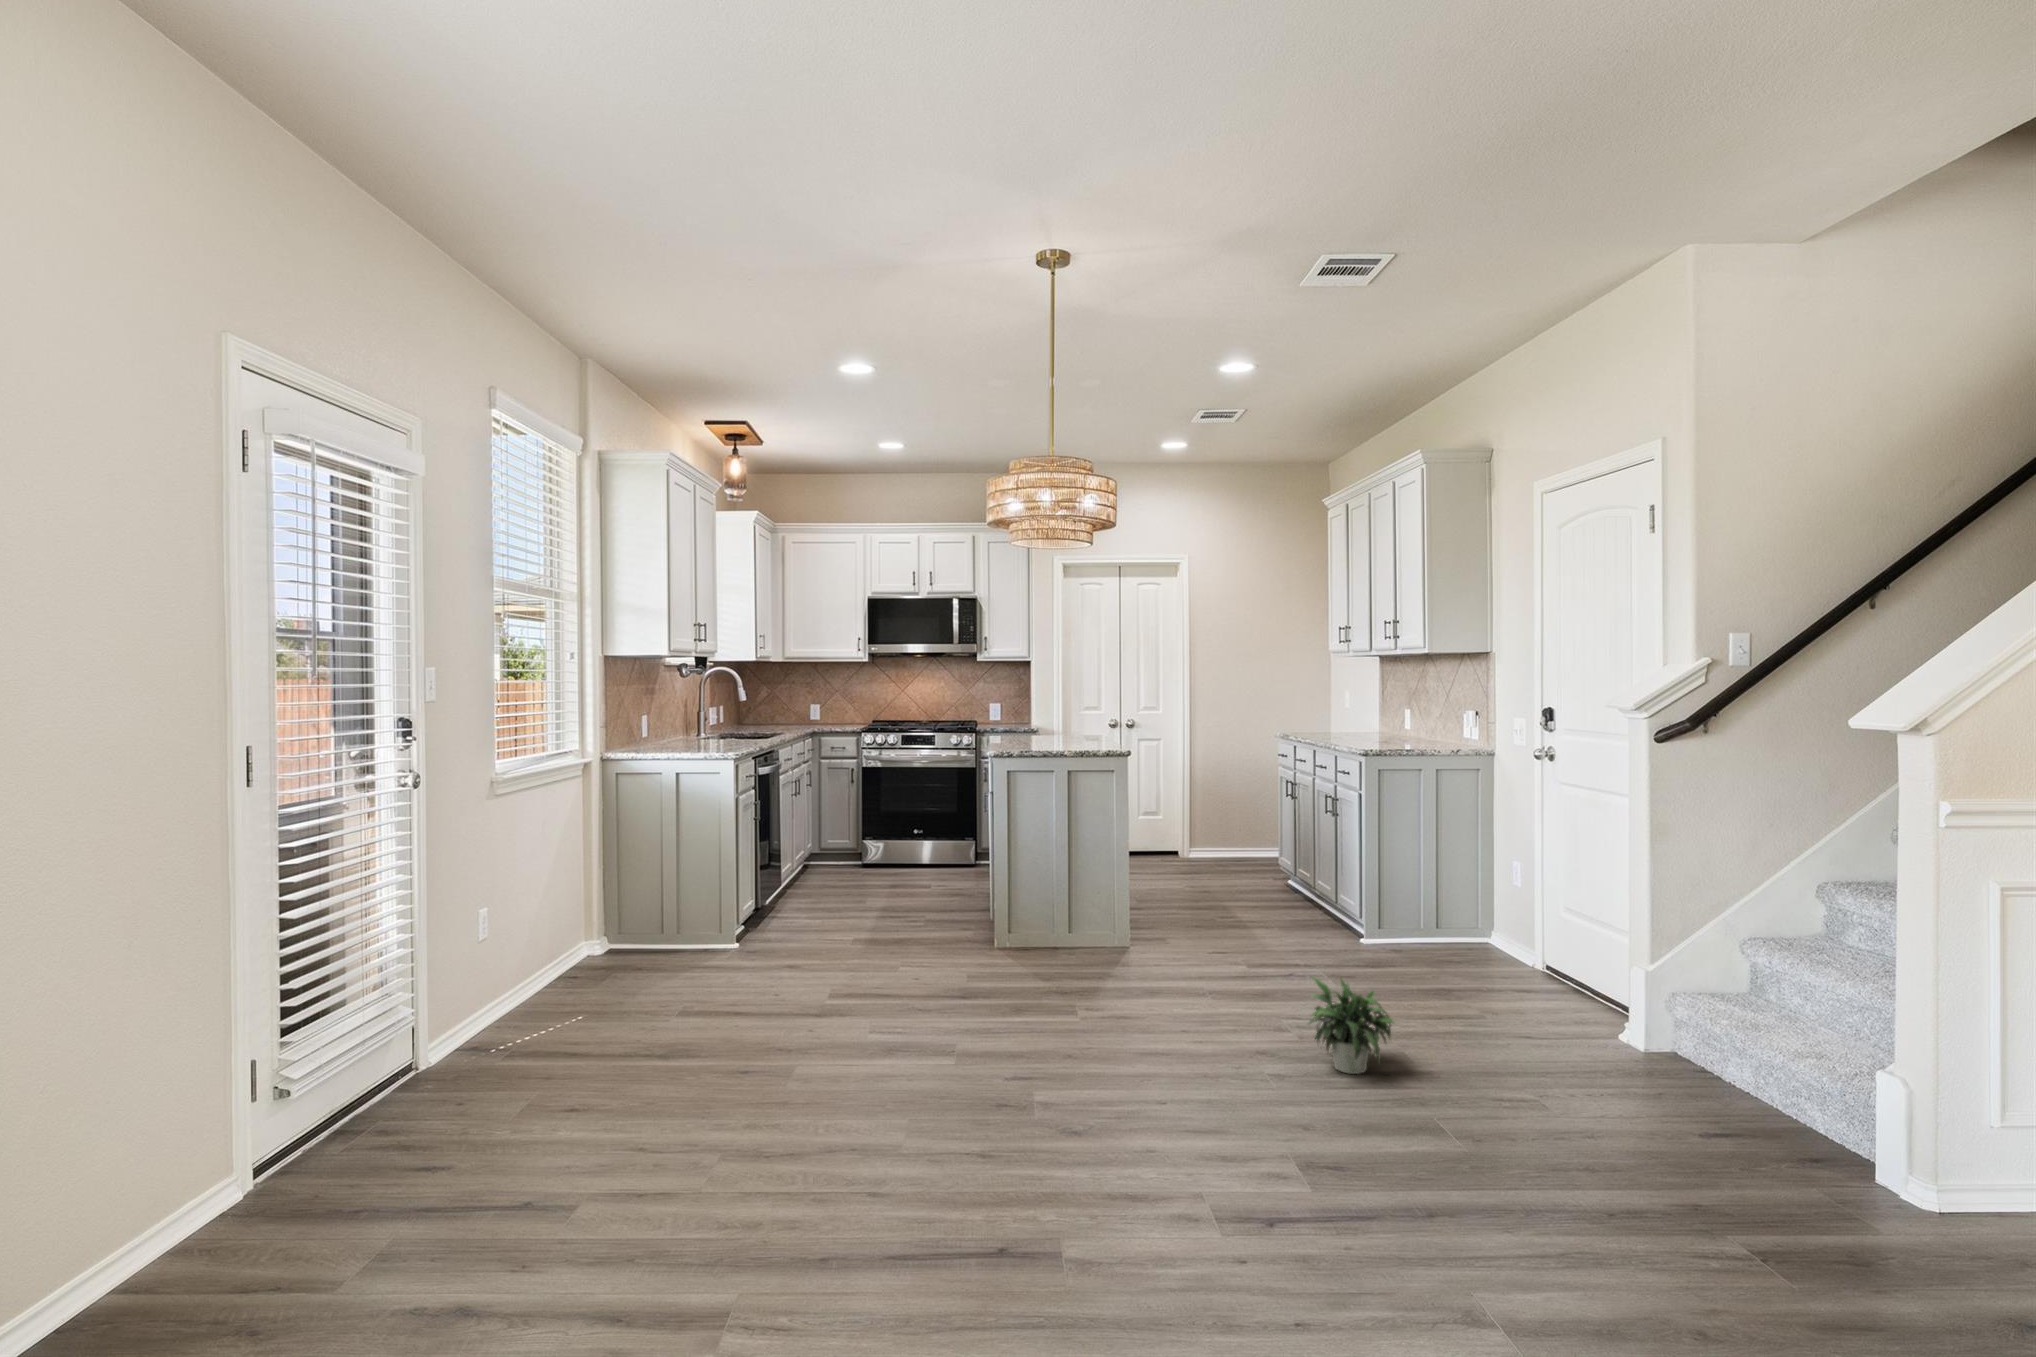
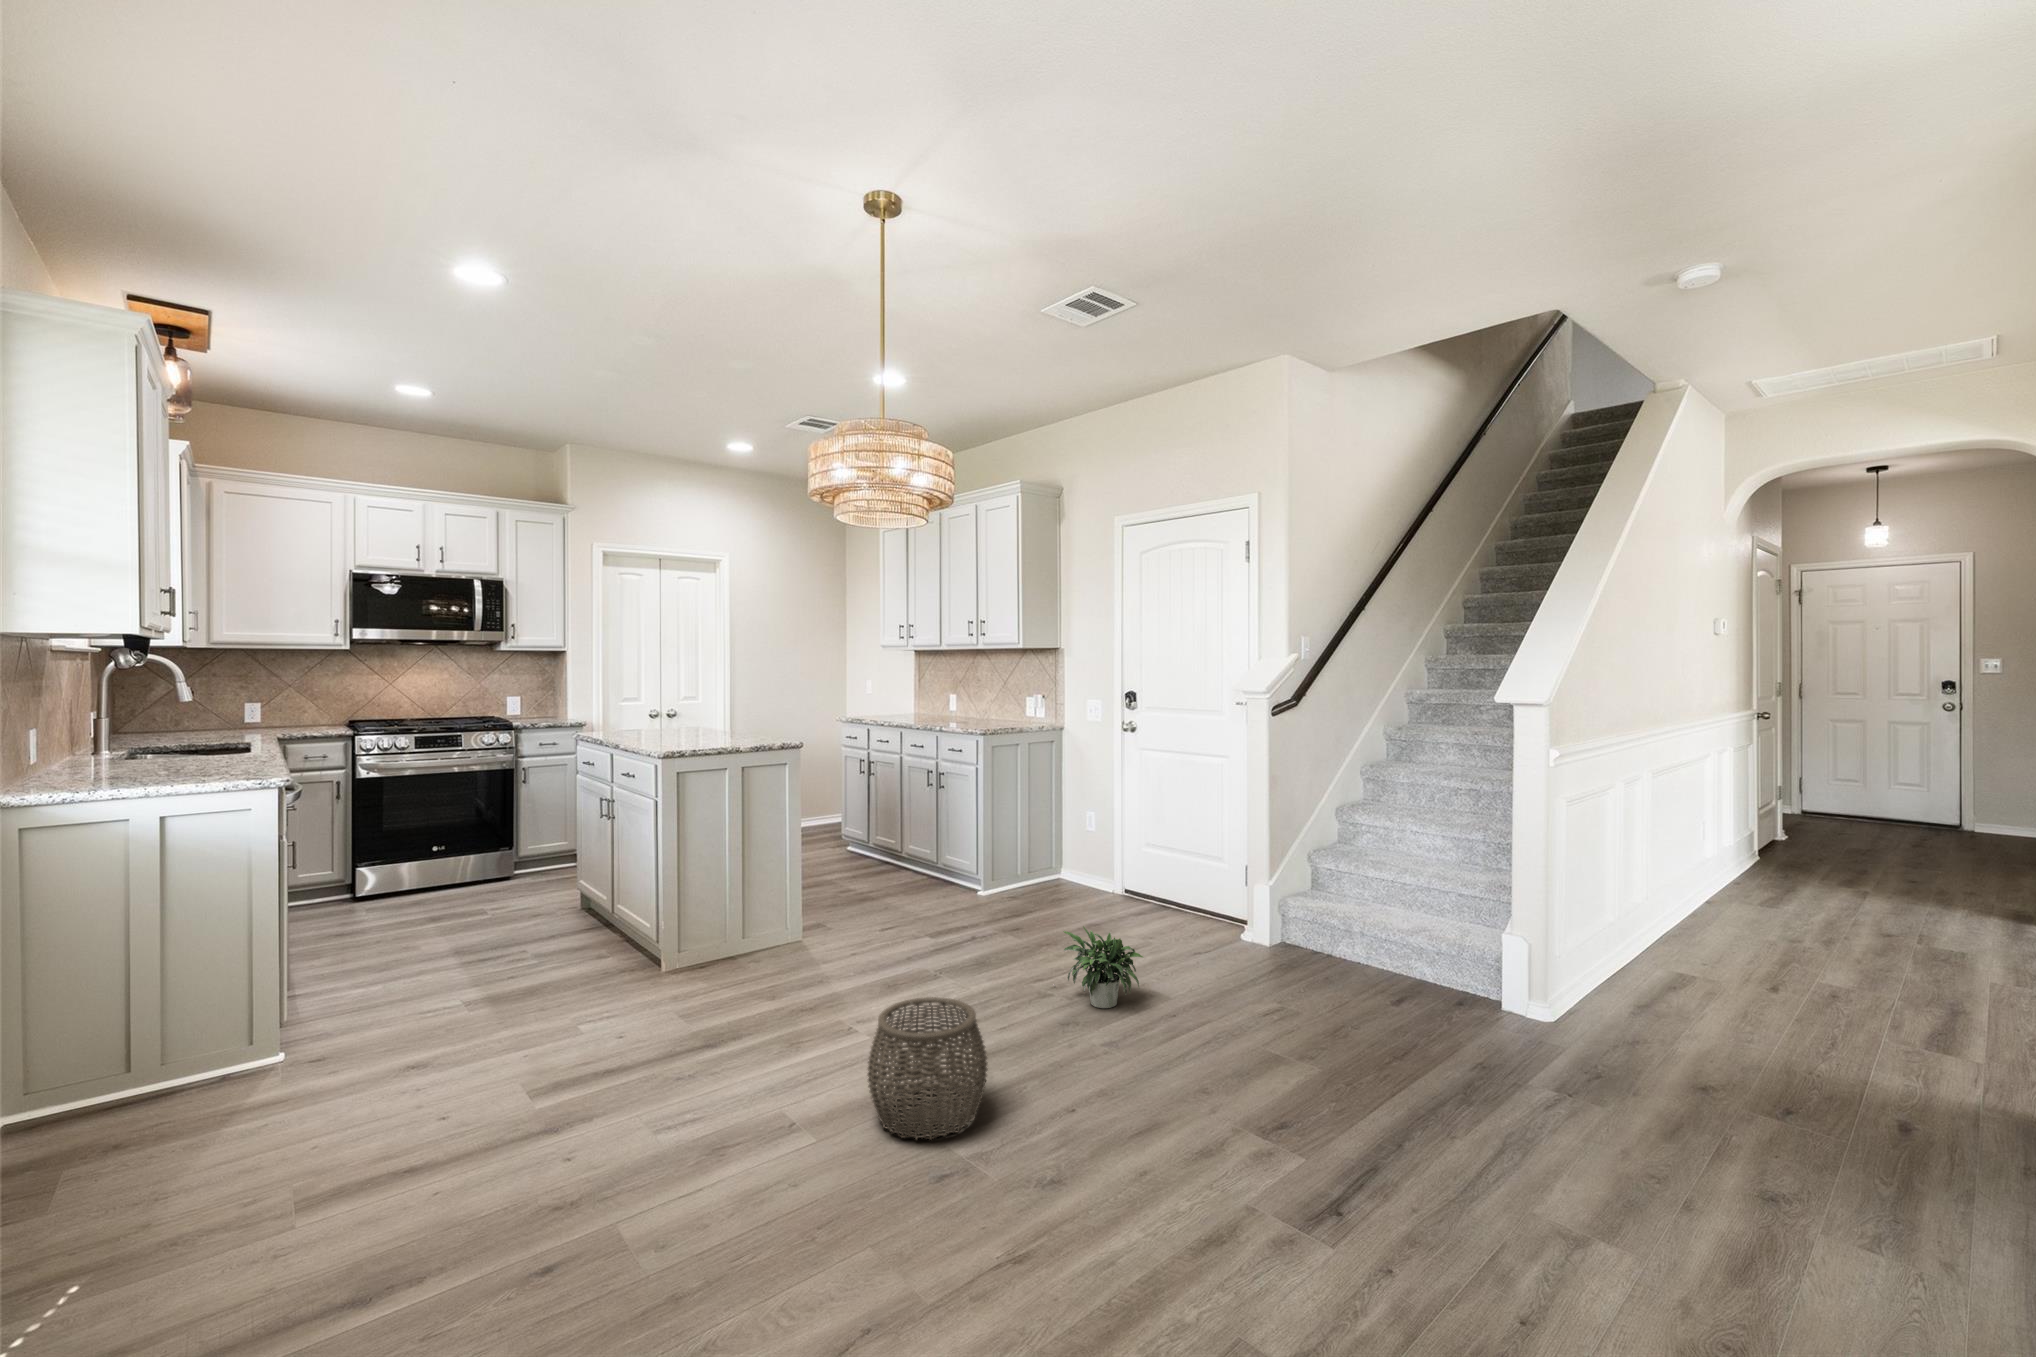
woven basket: none [997,993,1112,1123] -> present [867,997,988,1139]

